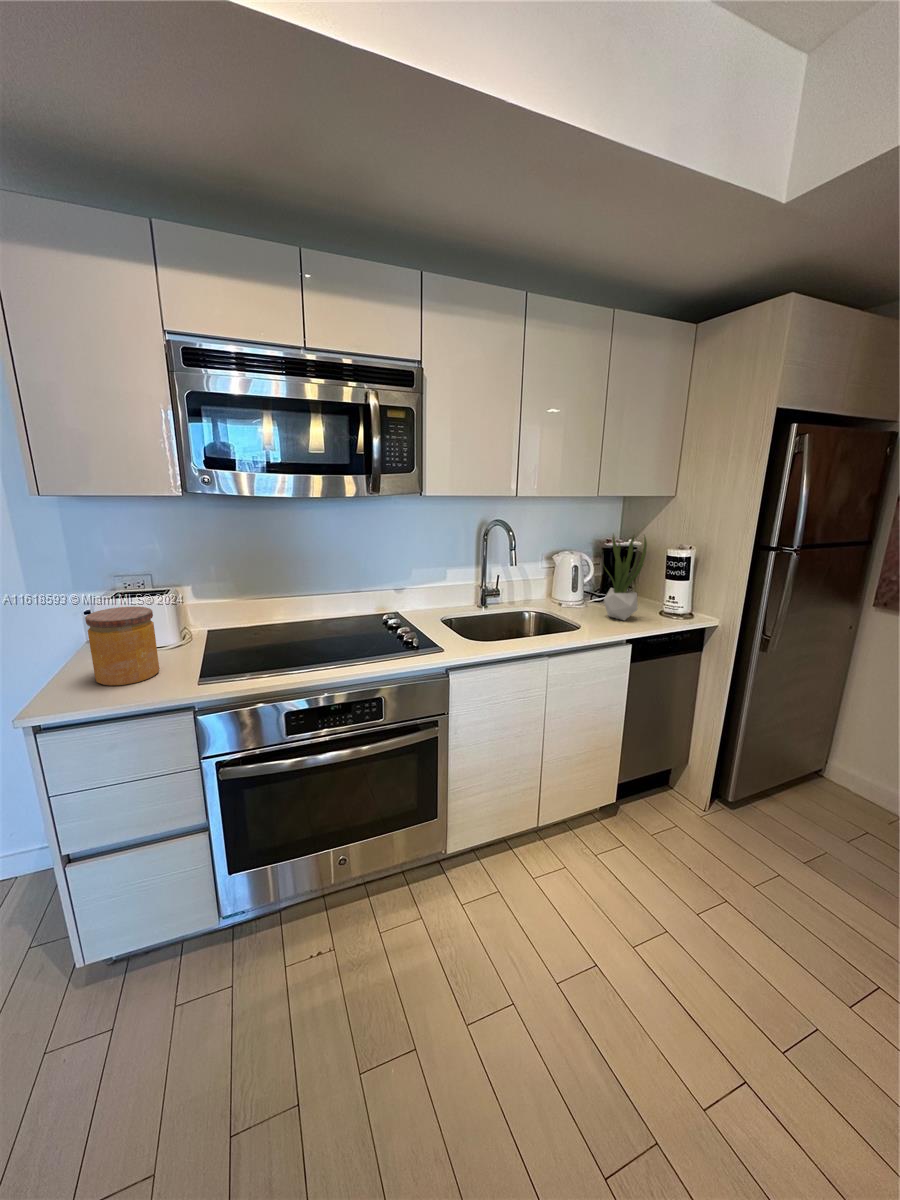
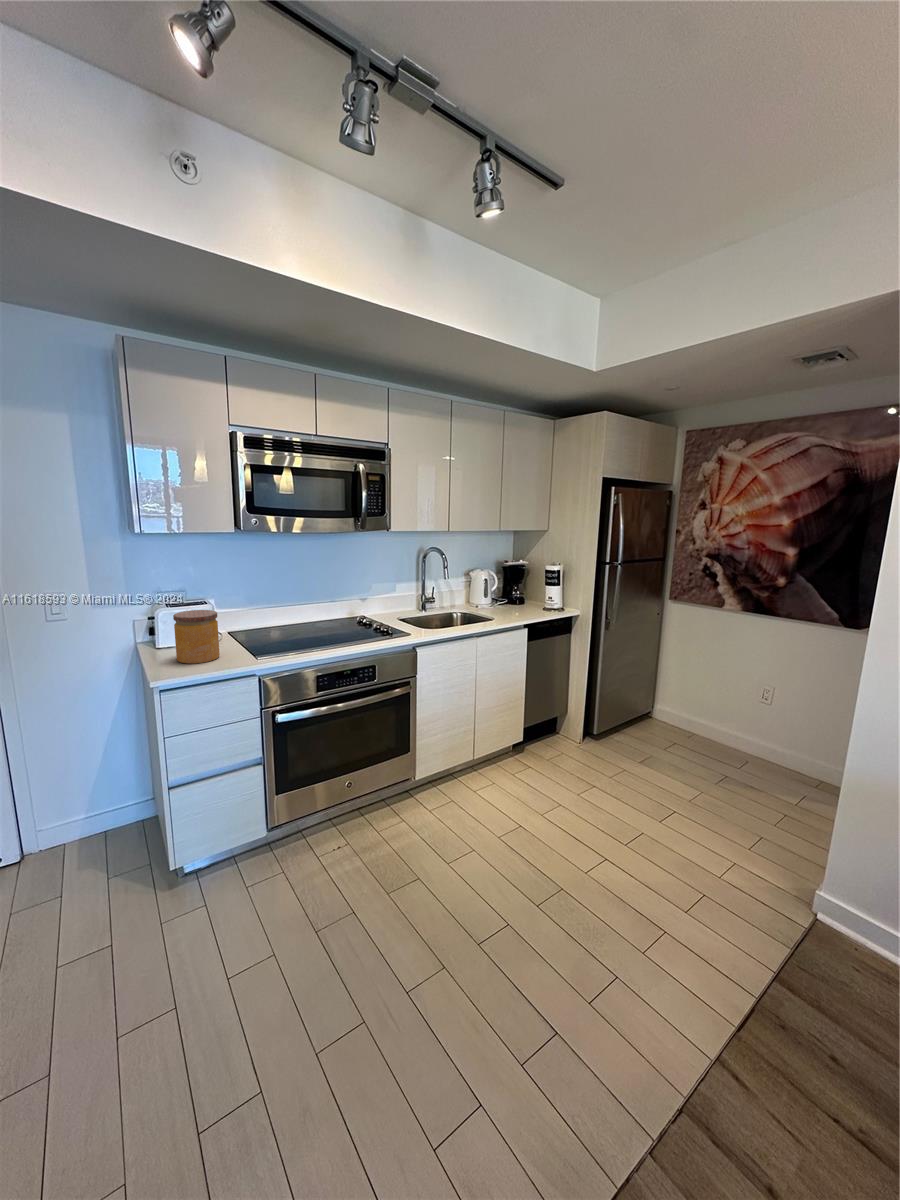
potted plant: present [604,534,647,620] -> none [505,555,533,615]

